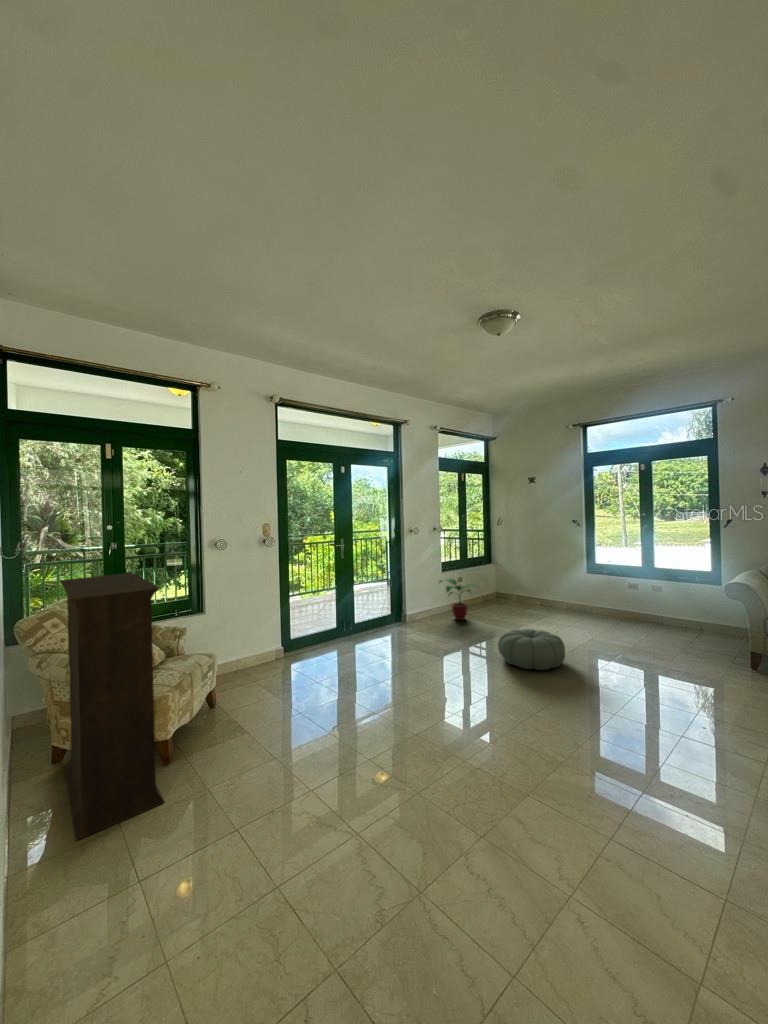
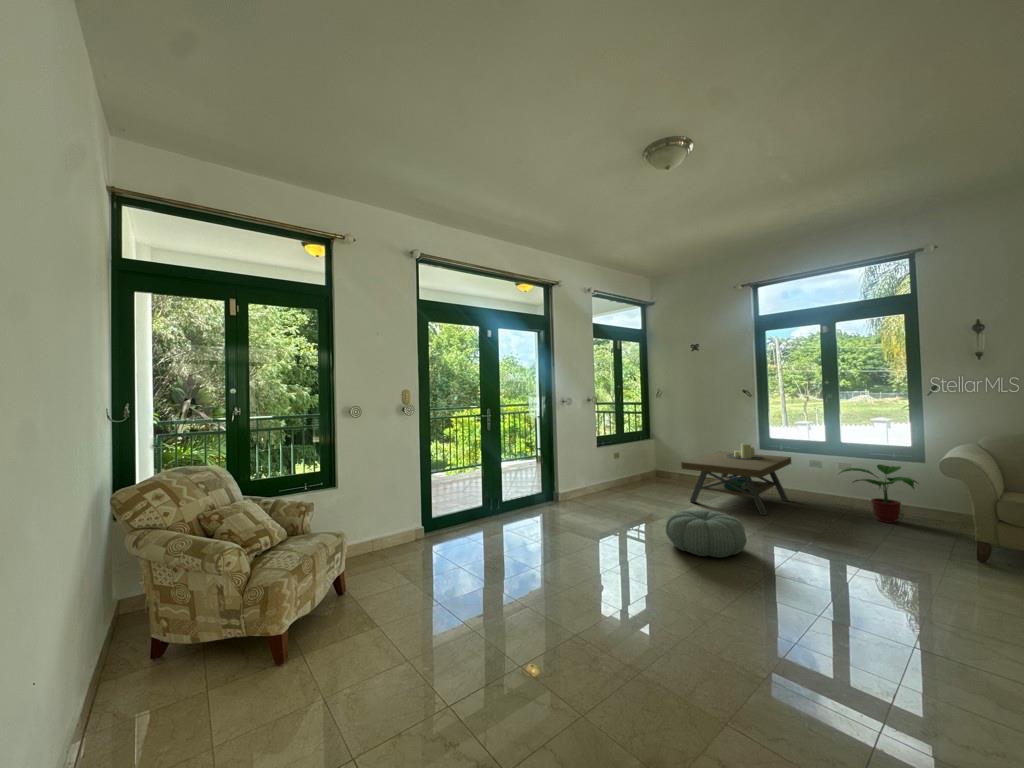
coffee table: none [517,568,614,632] -> present [681,443,791,515]
bookcase: present [60,573,165,840] -> none [152,438,271,766]
potted plant: present [439,579,477,620] -> present [840,464,918,523]

